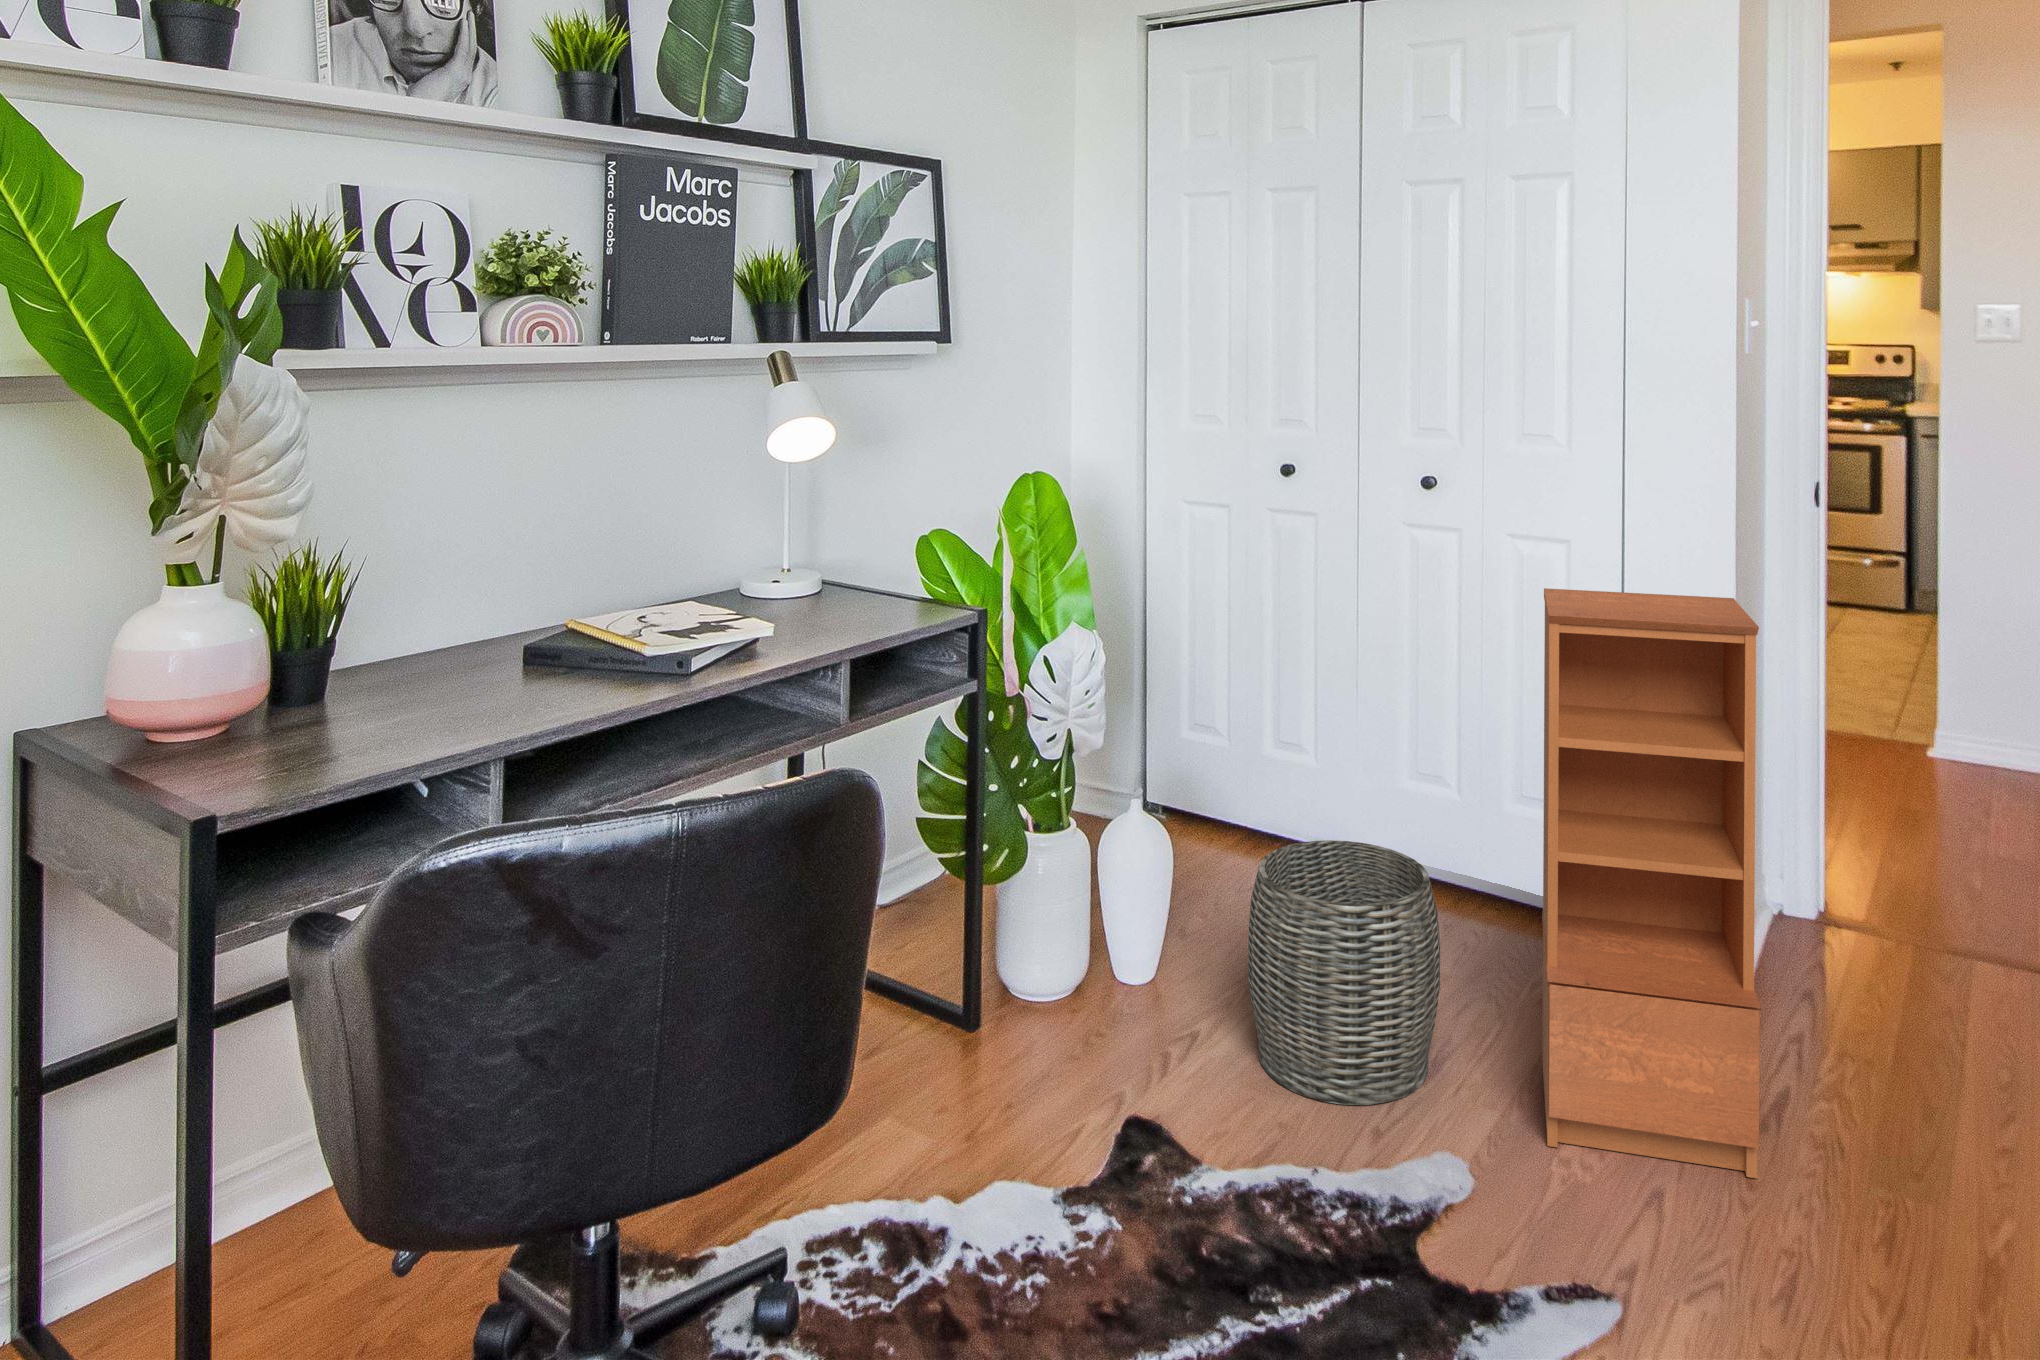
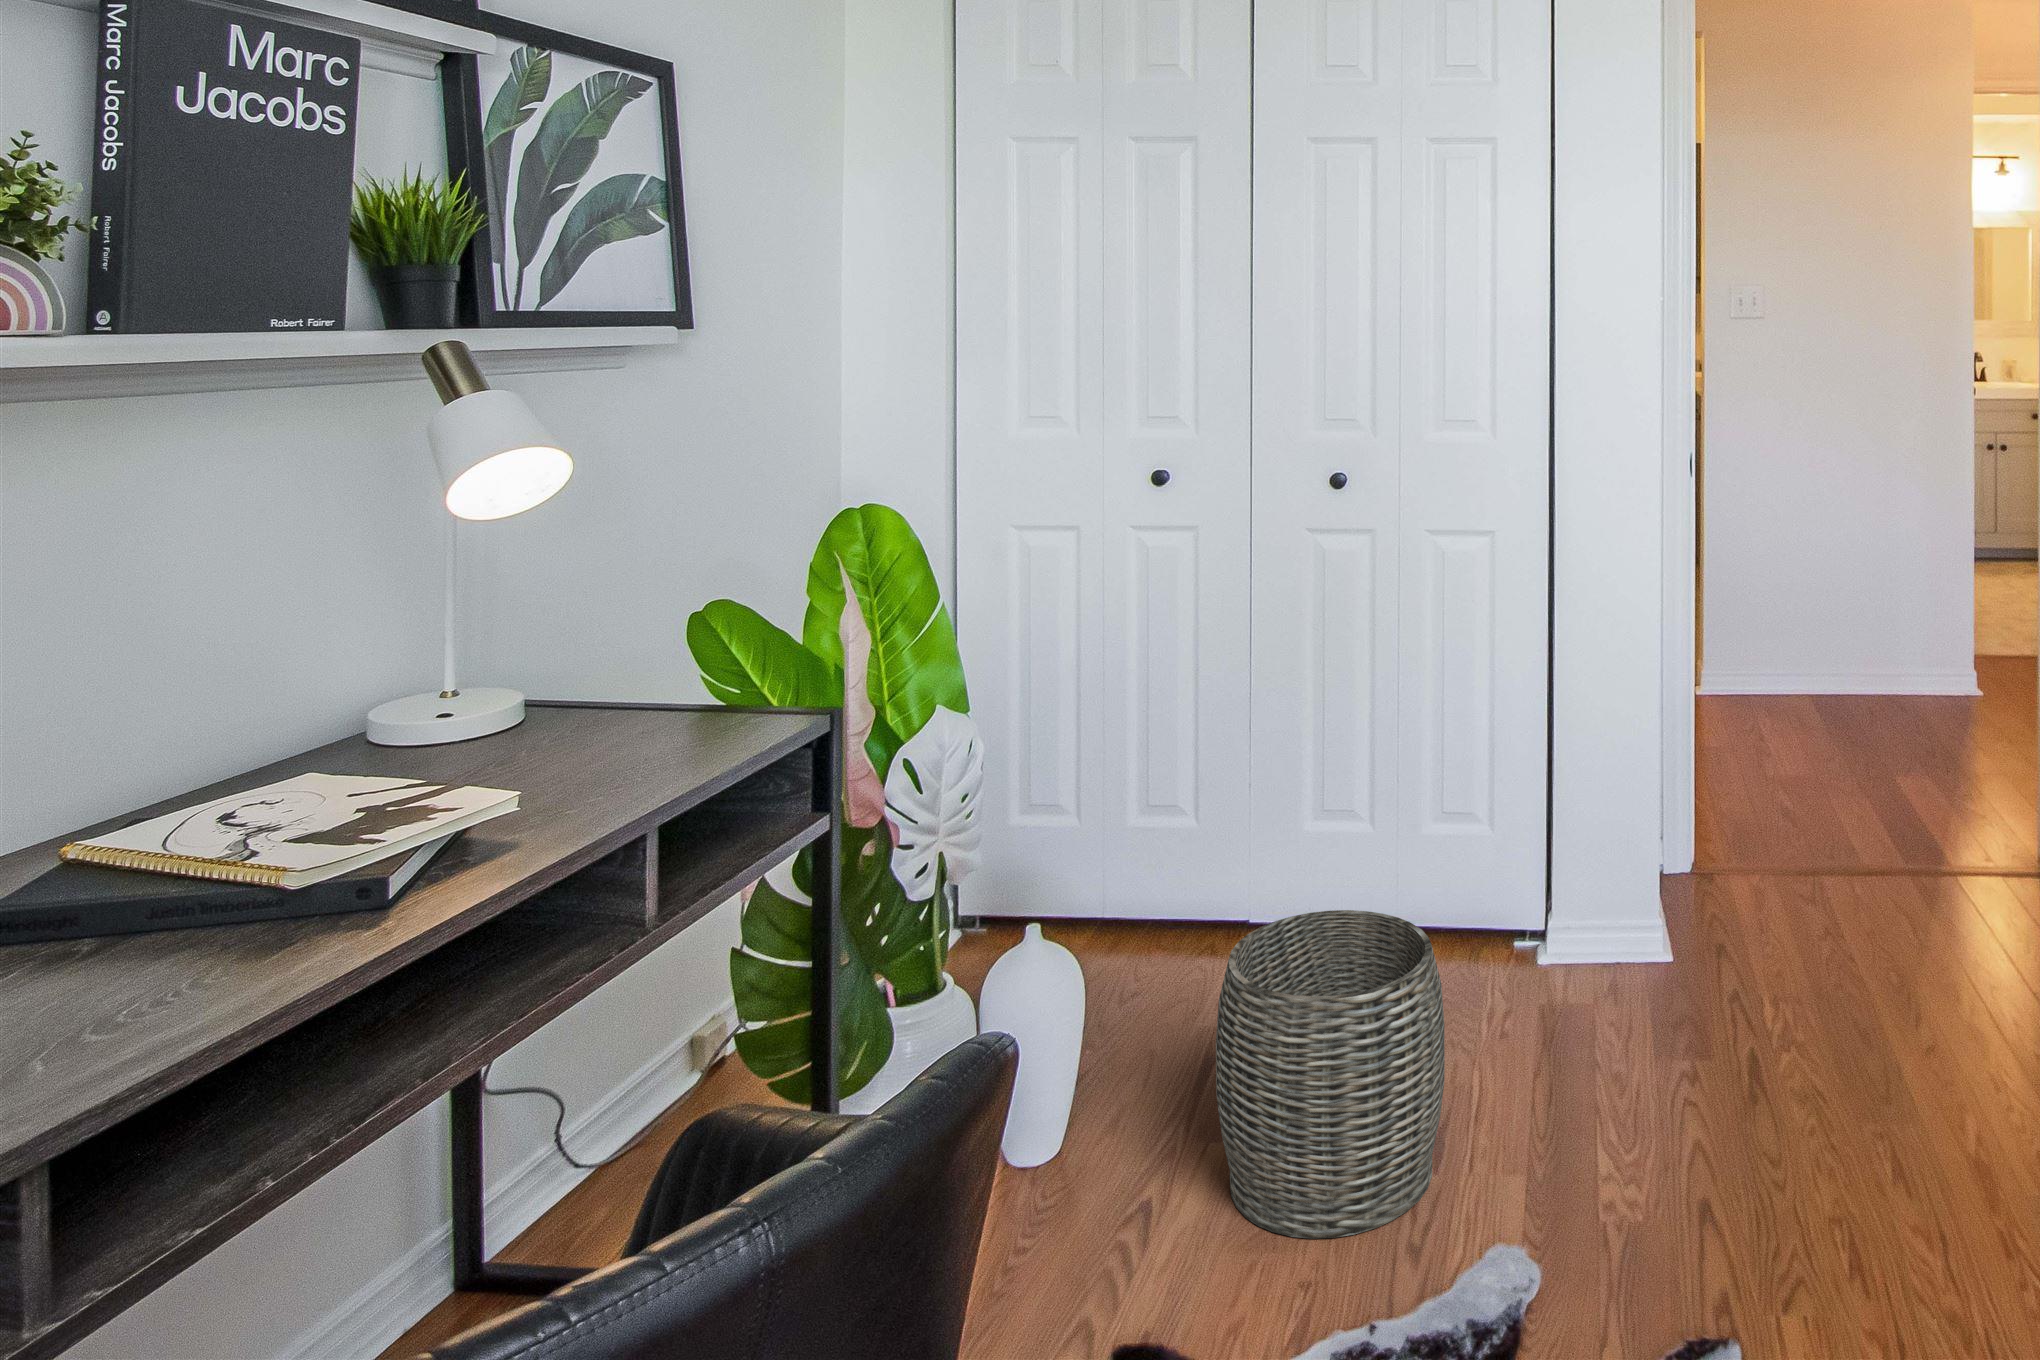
bookcase: present [1542,588,1761,1178] -> none [1534,578,1788,1204]

